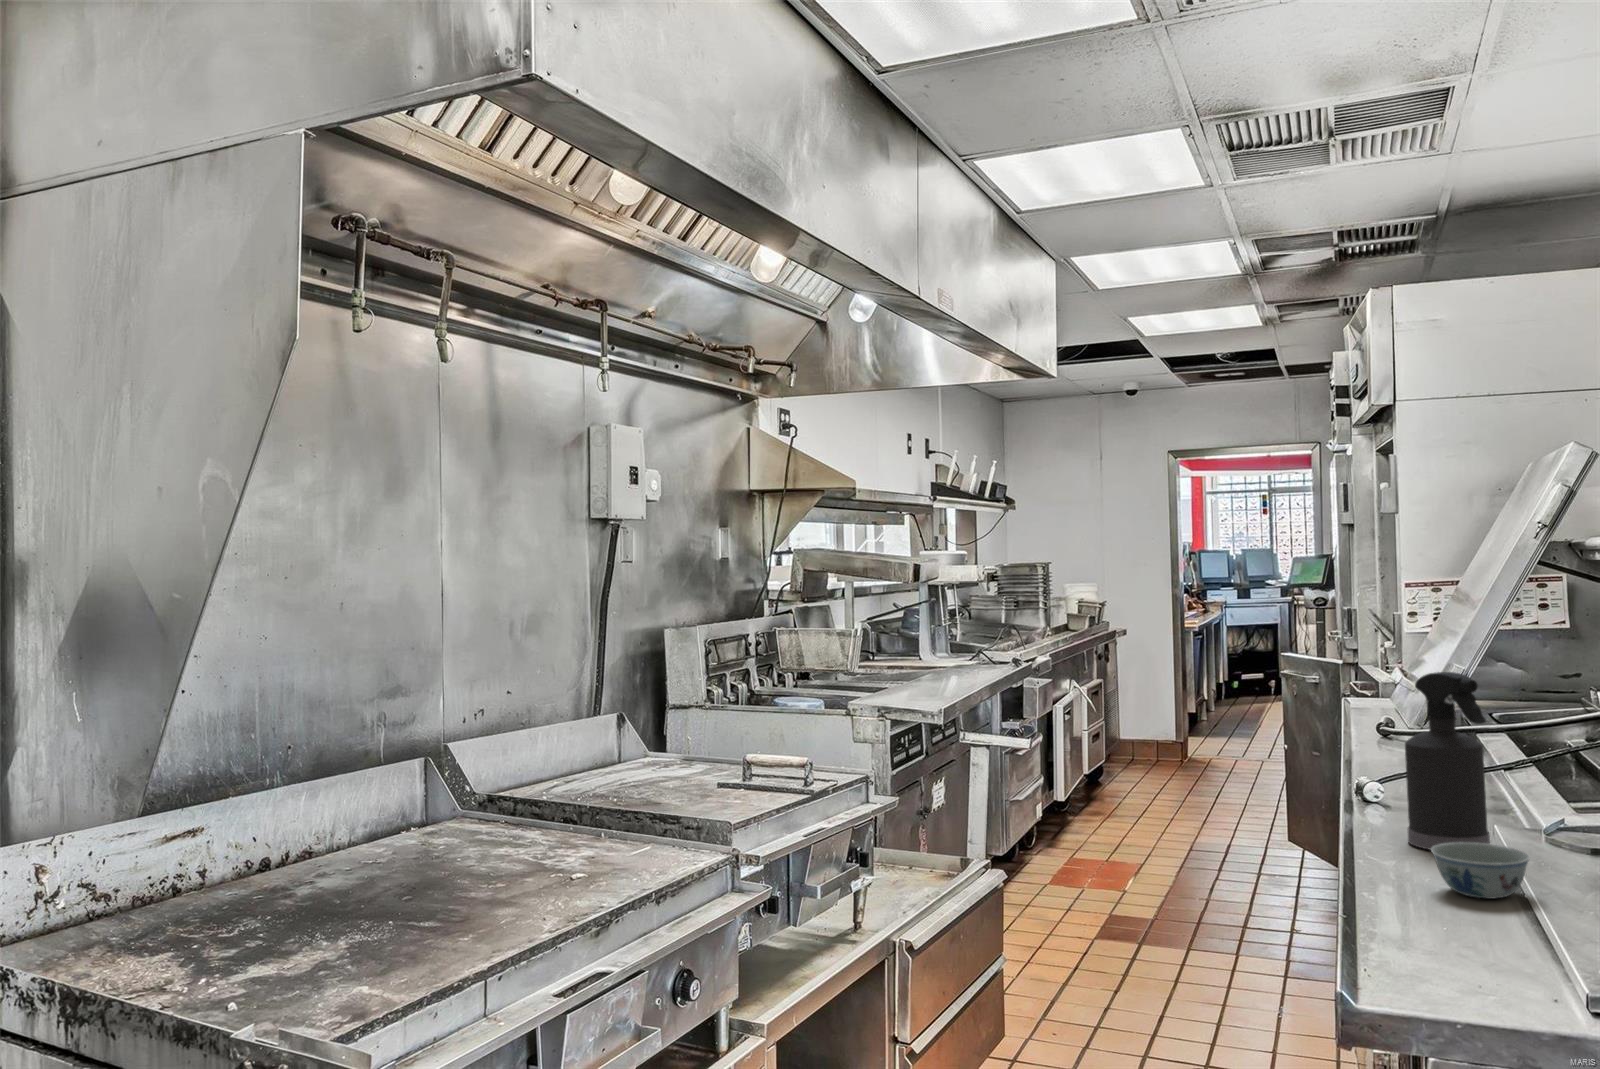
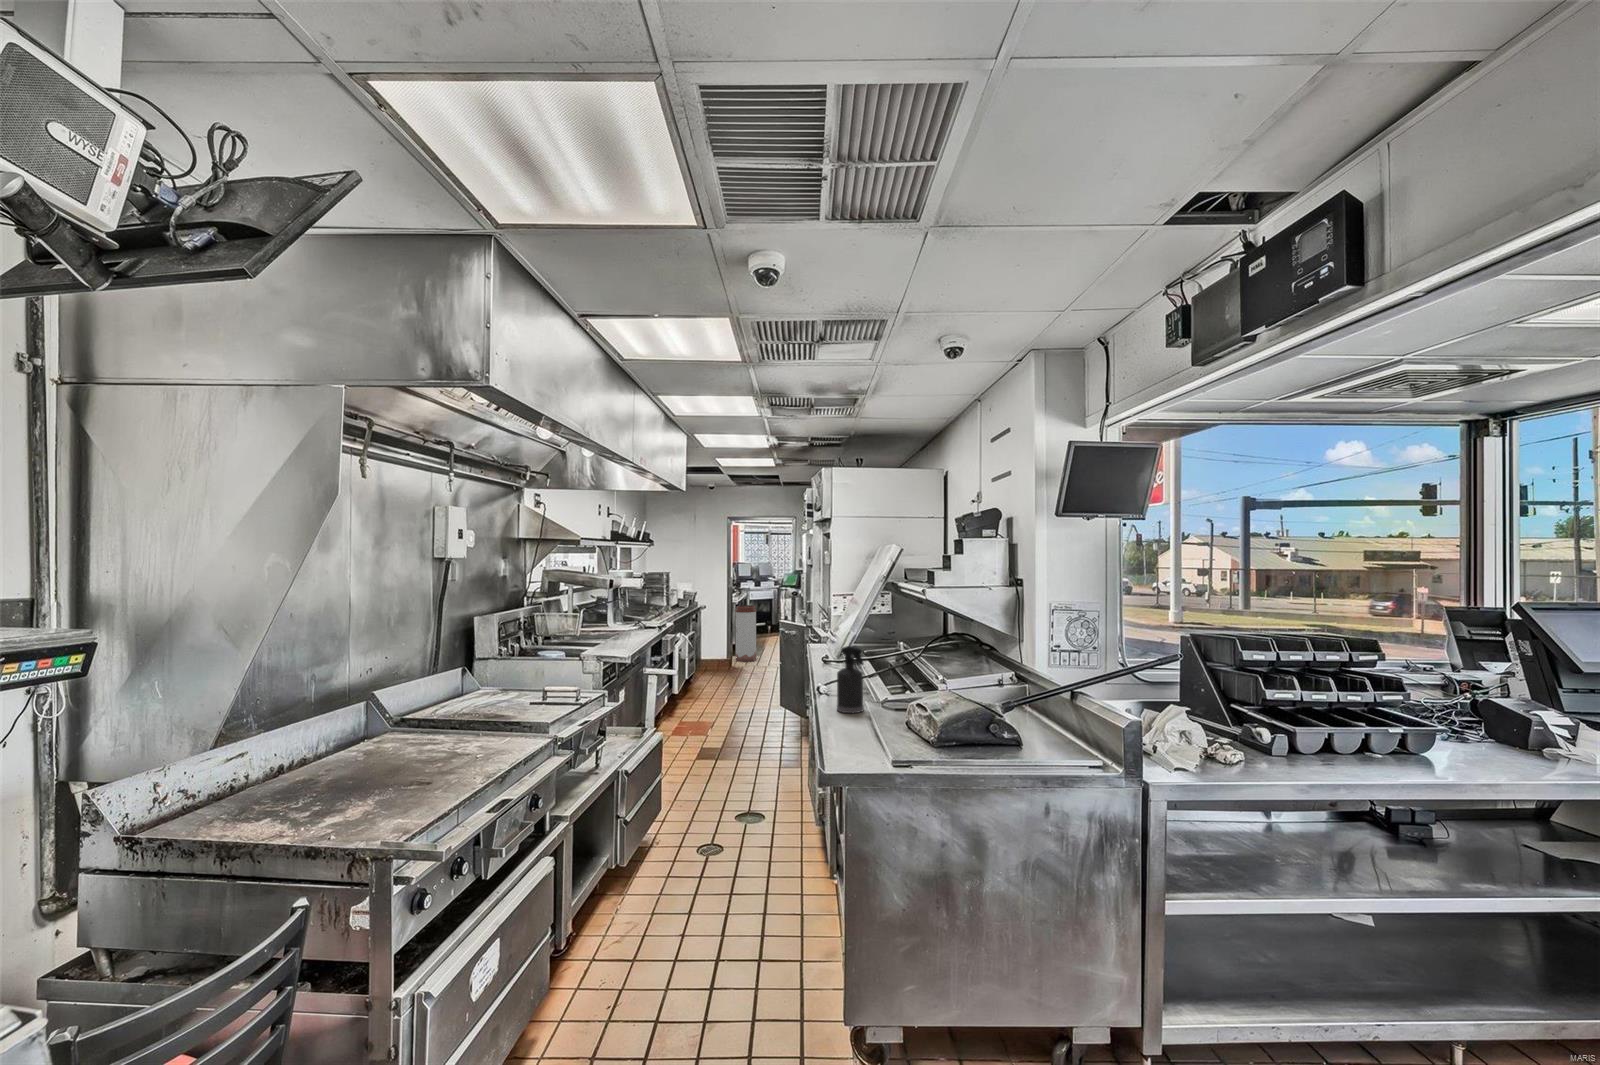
trash can: none [1190,632,1242,751] -> present [735,605,757,662]
bowl: present [1431,842,1530,899] -> none [846,710,877,730]

